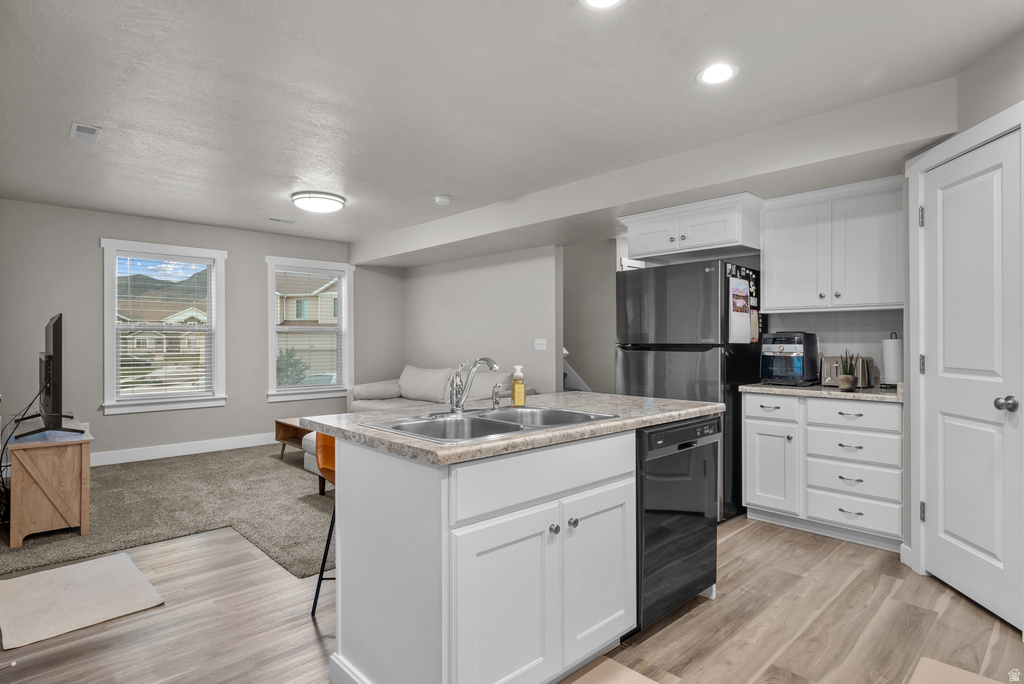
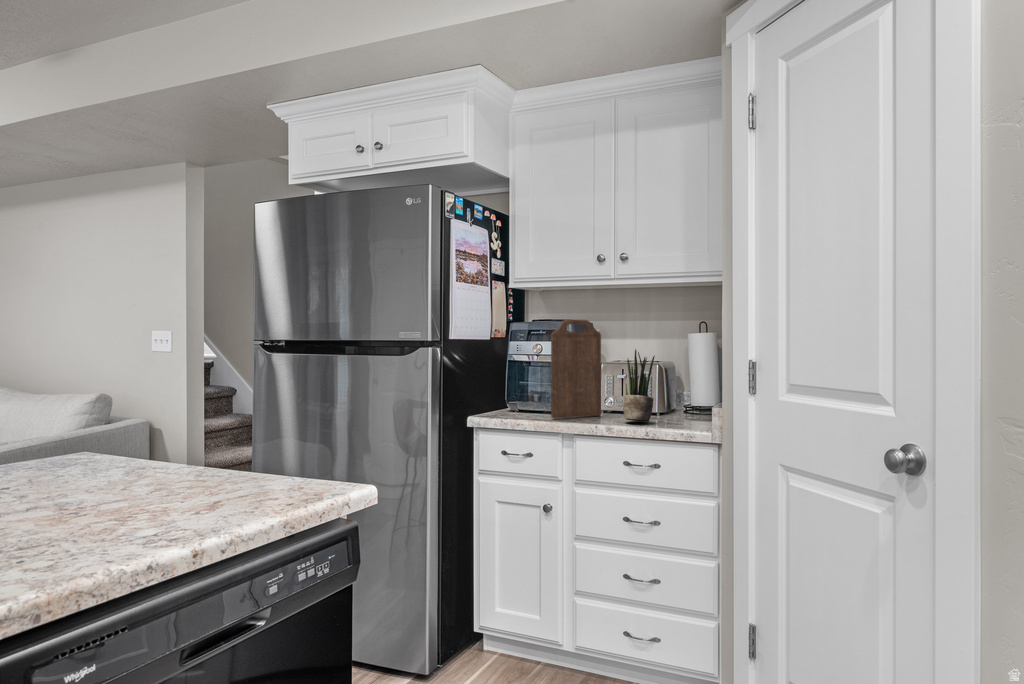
cutting board: none [791,332,823,388] -> present [551,319,601,419]

